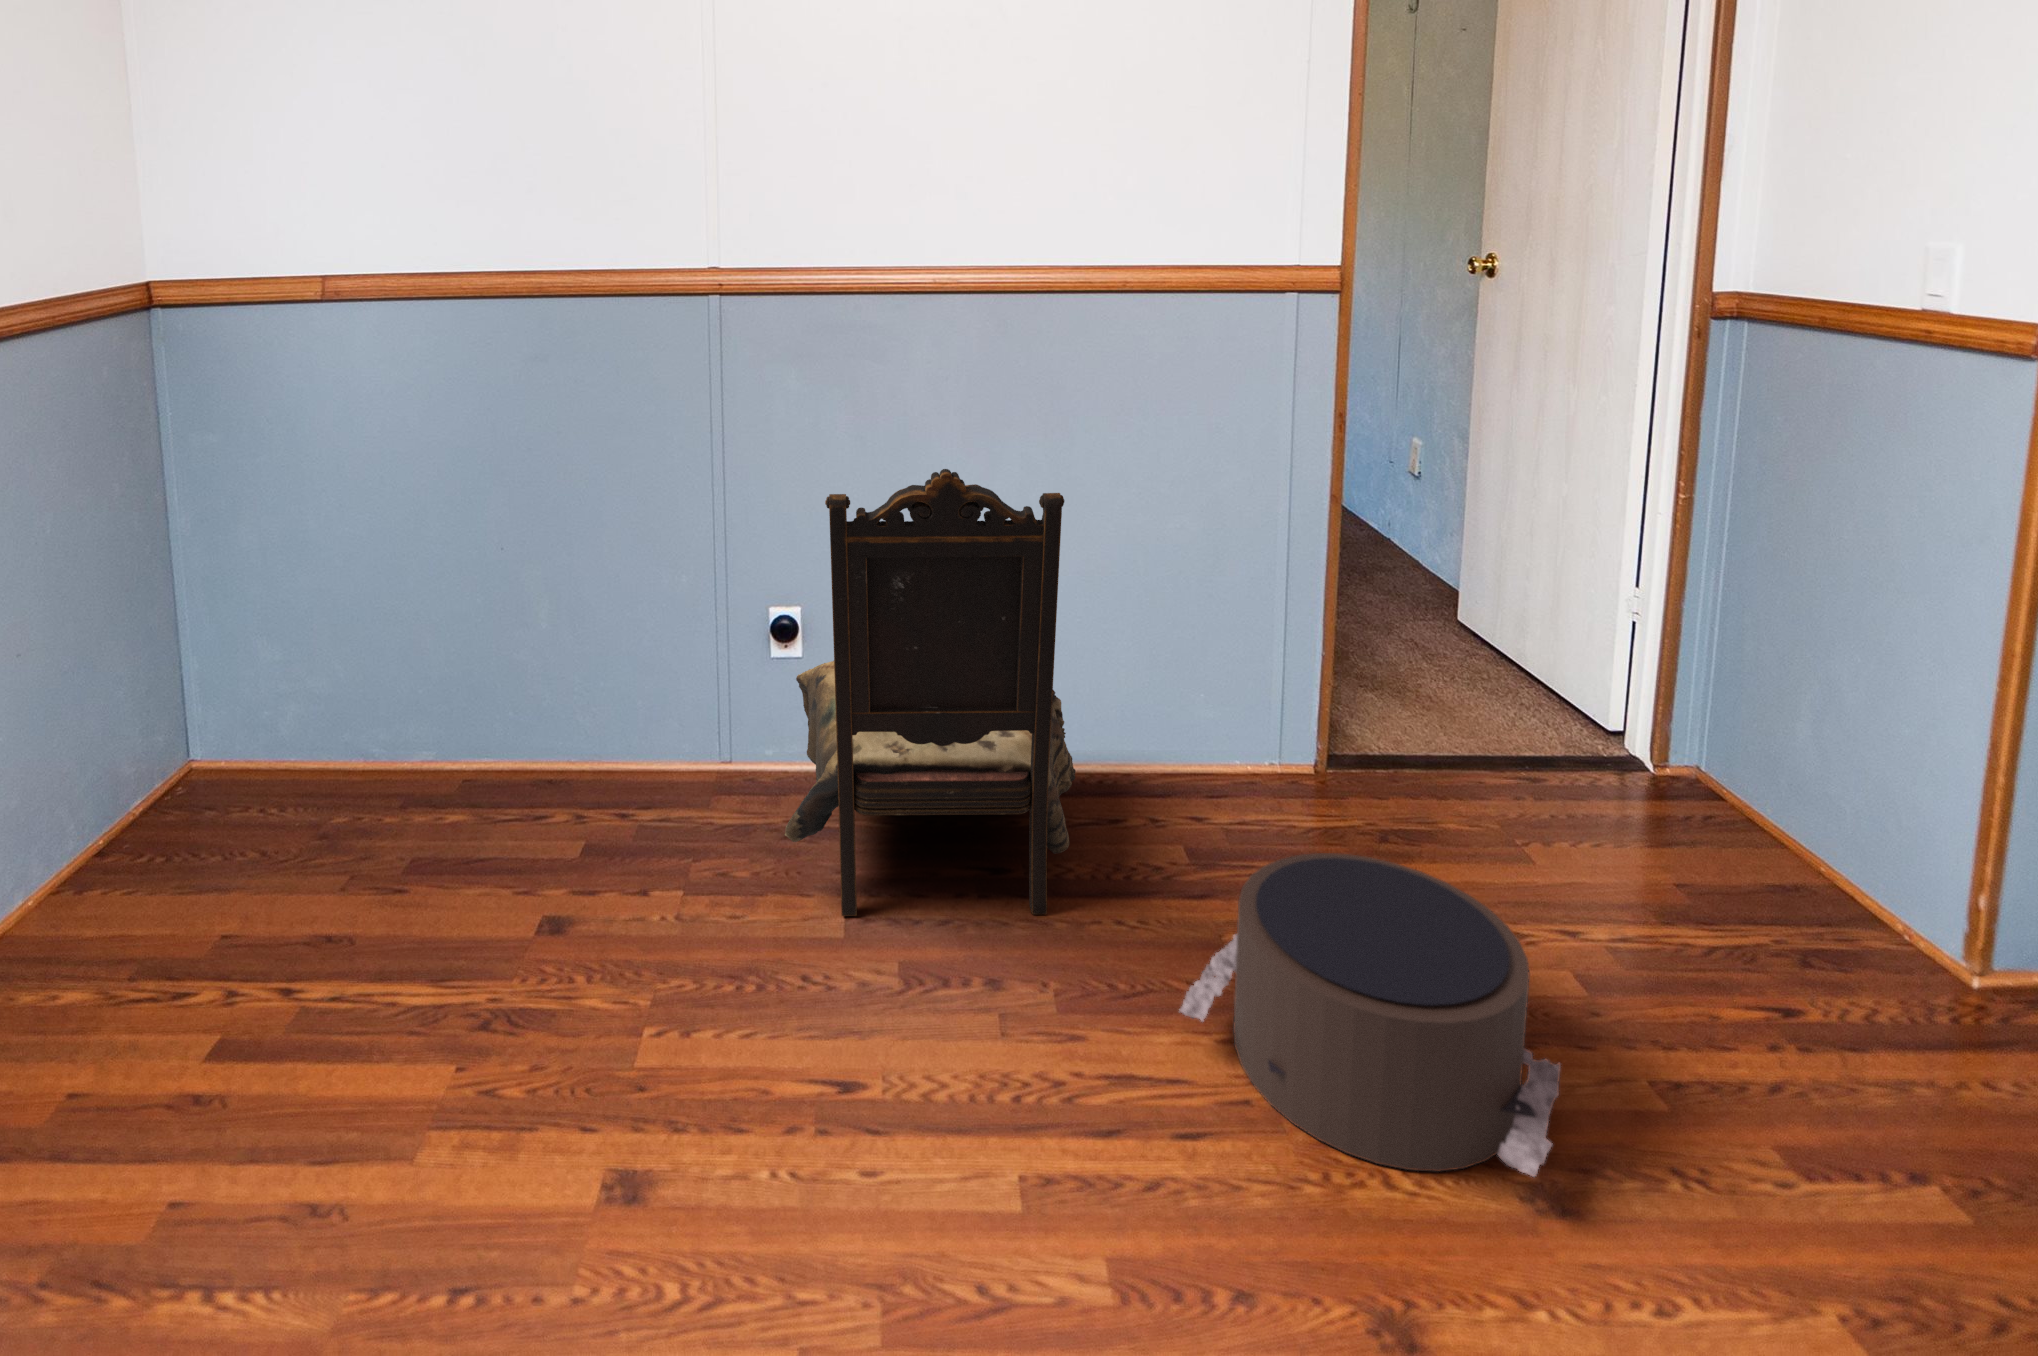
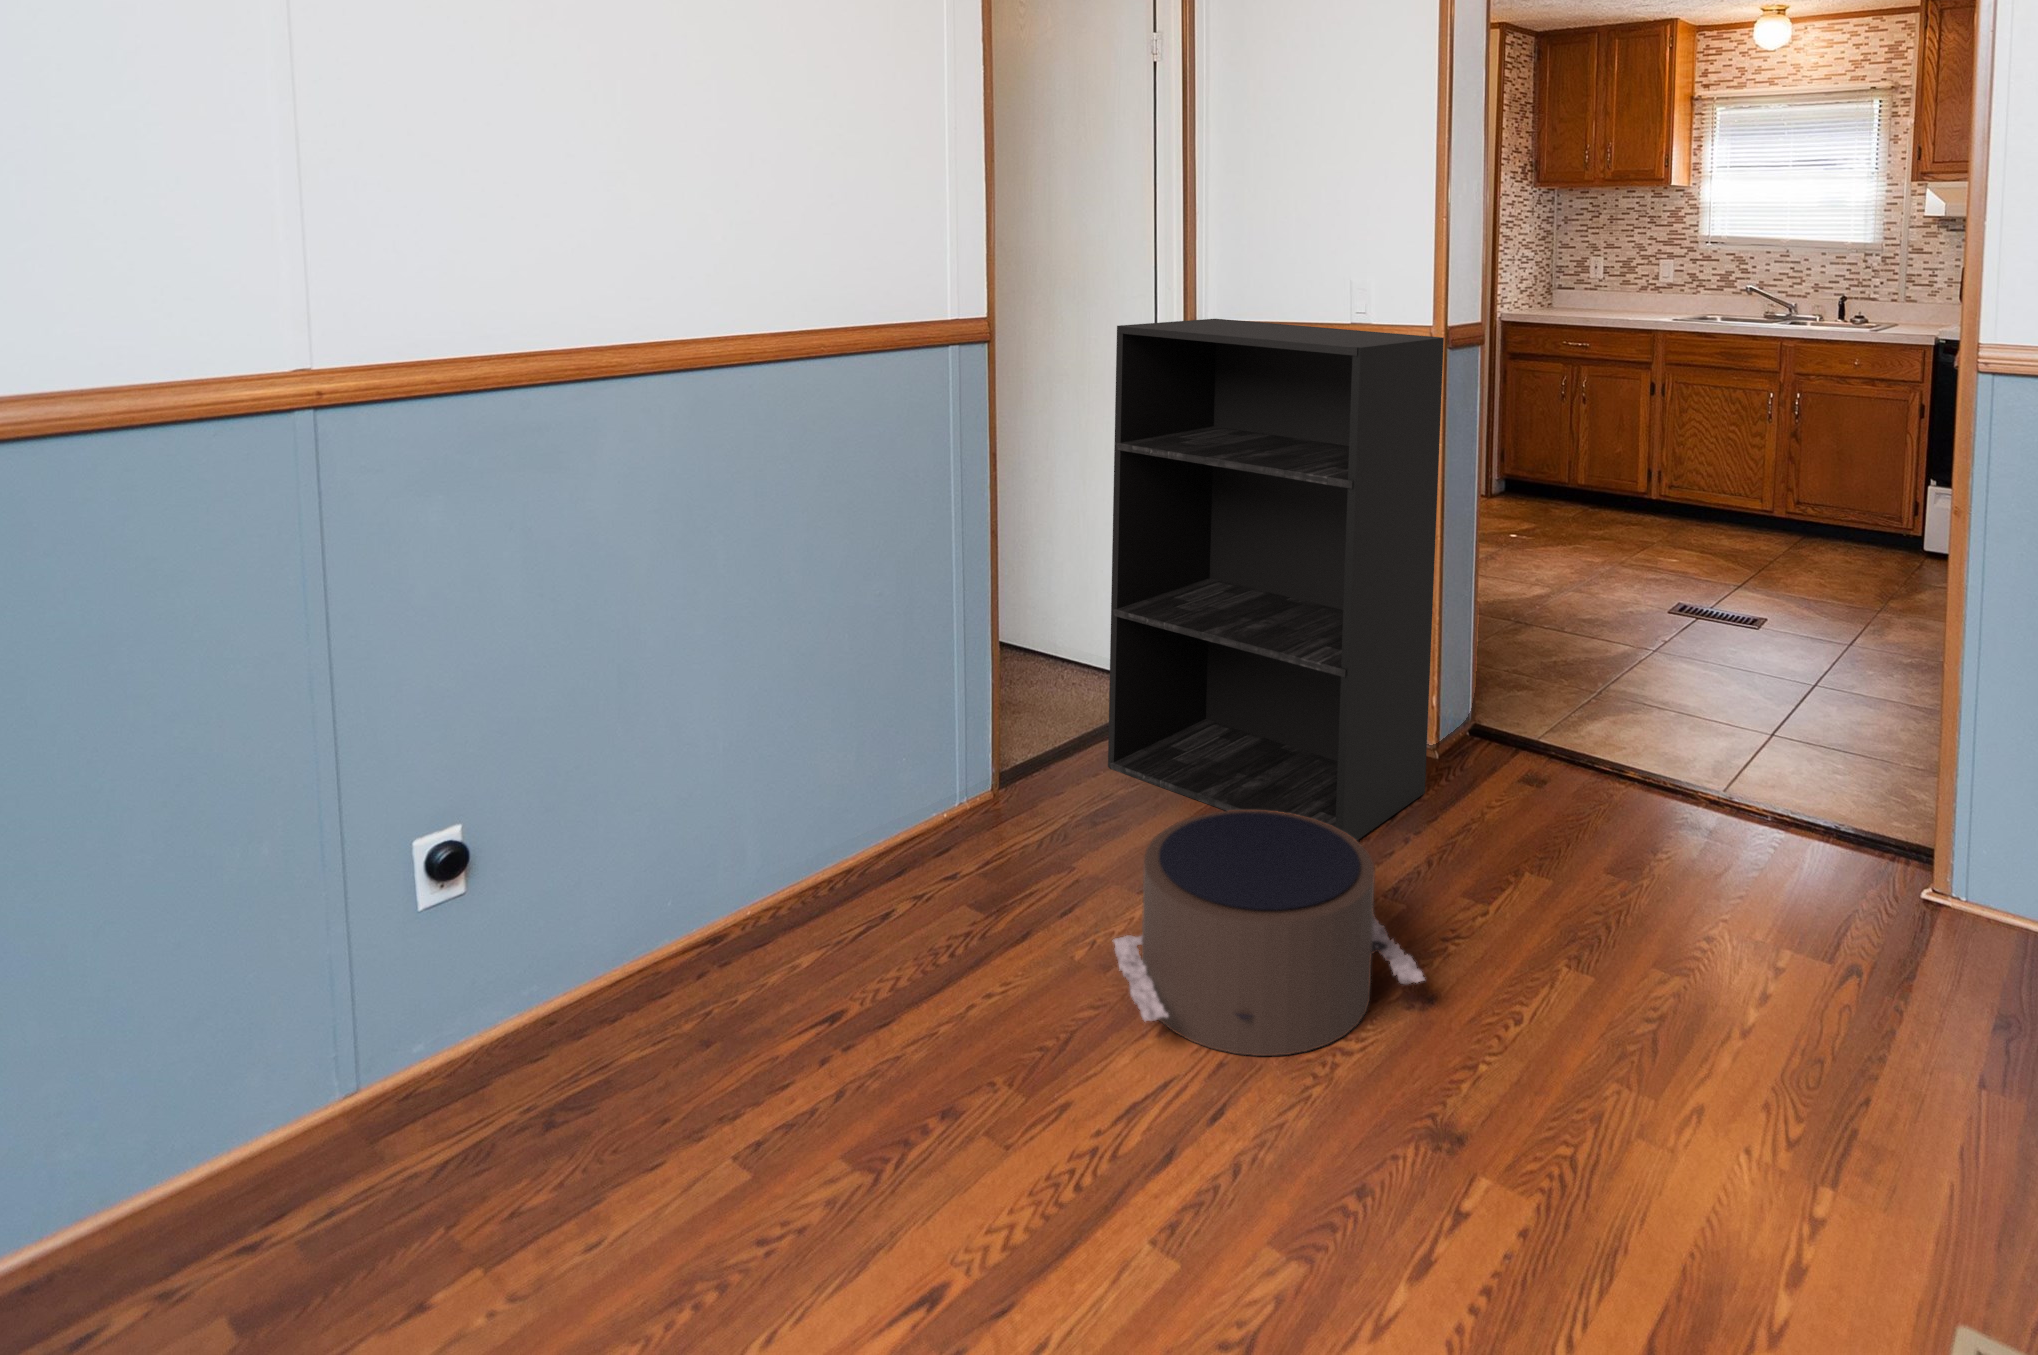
bookshelf: none [1461,308,1973,1012] -> present [1108,319,1444,840]
dining chair: present [785,469,1075,916] -> none [484,533,981,1158]

